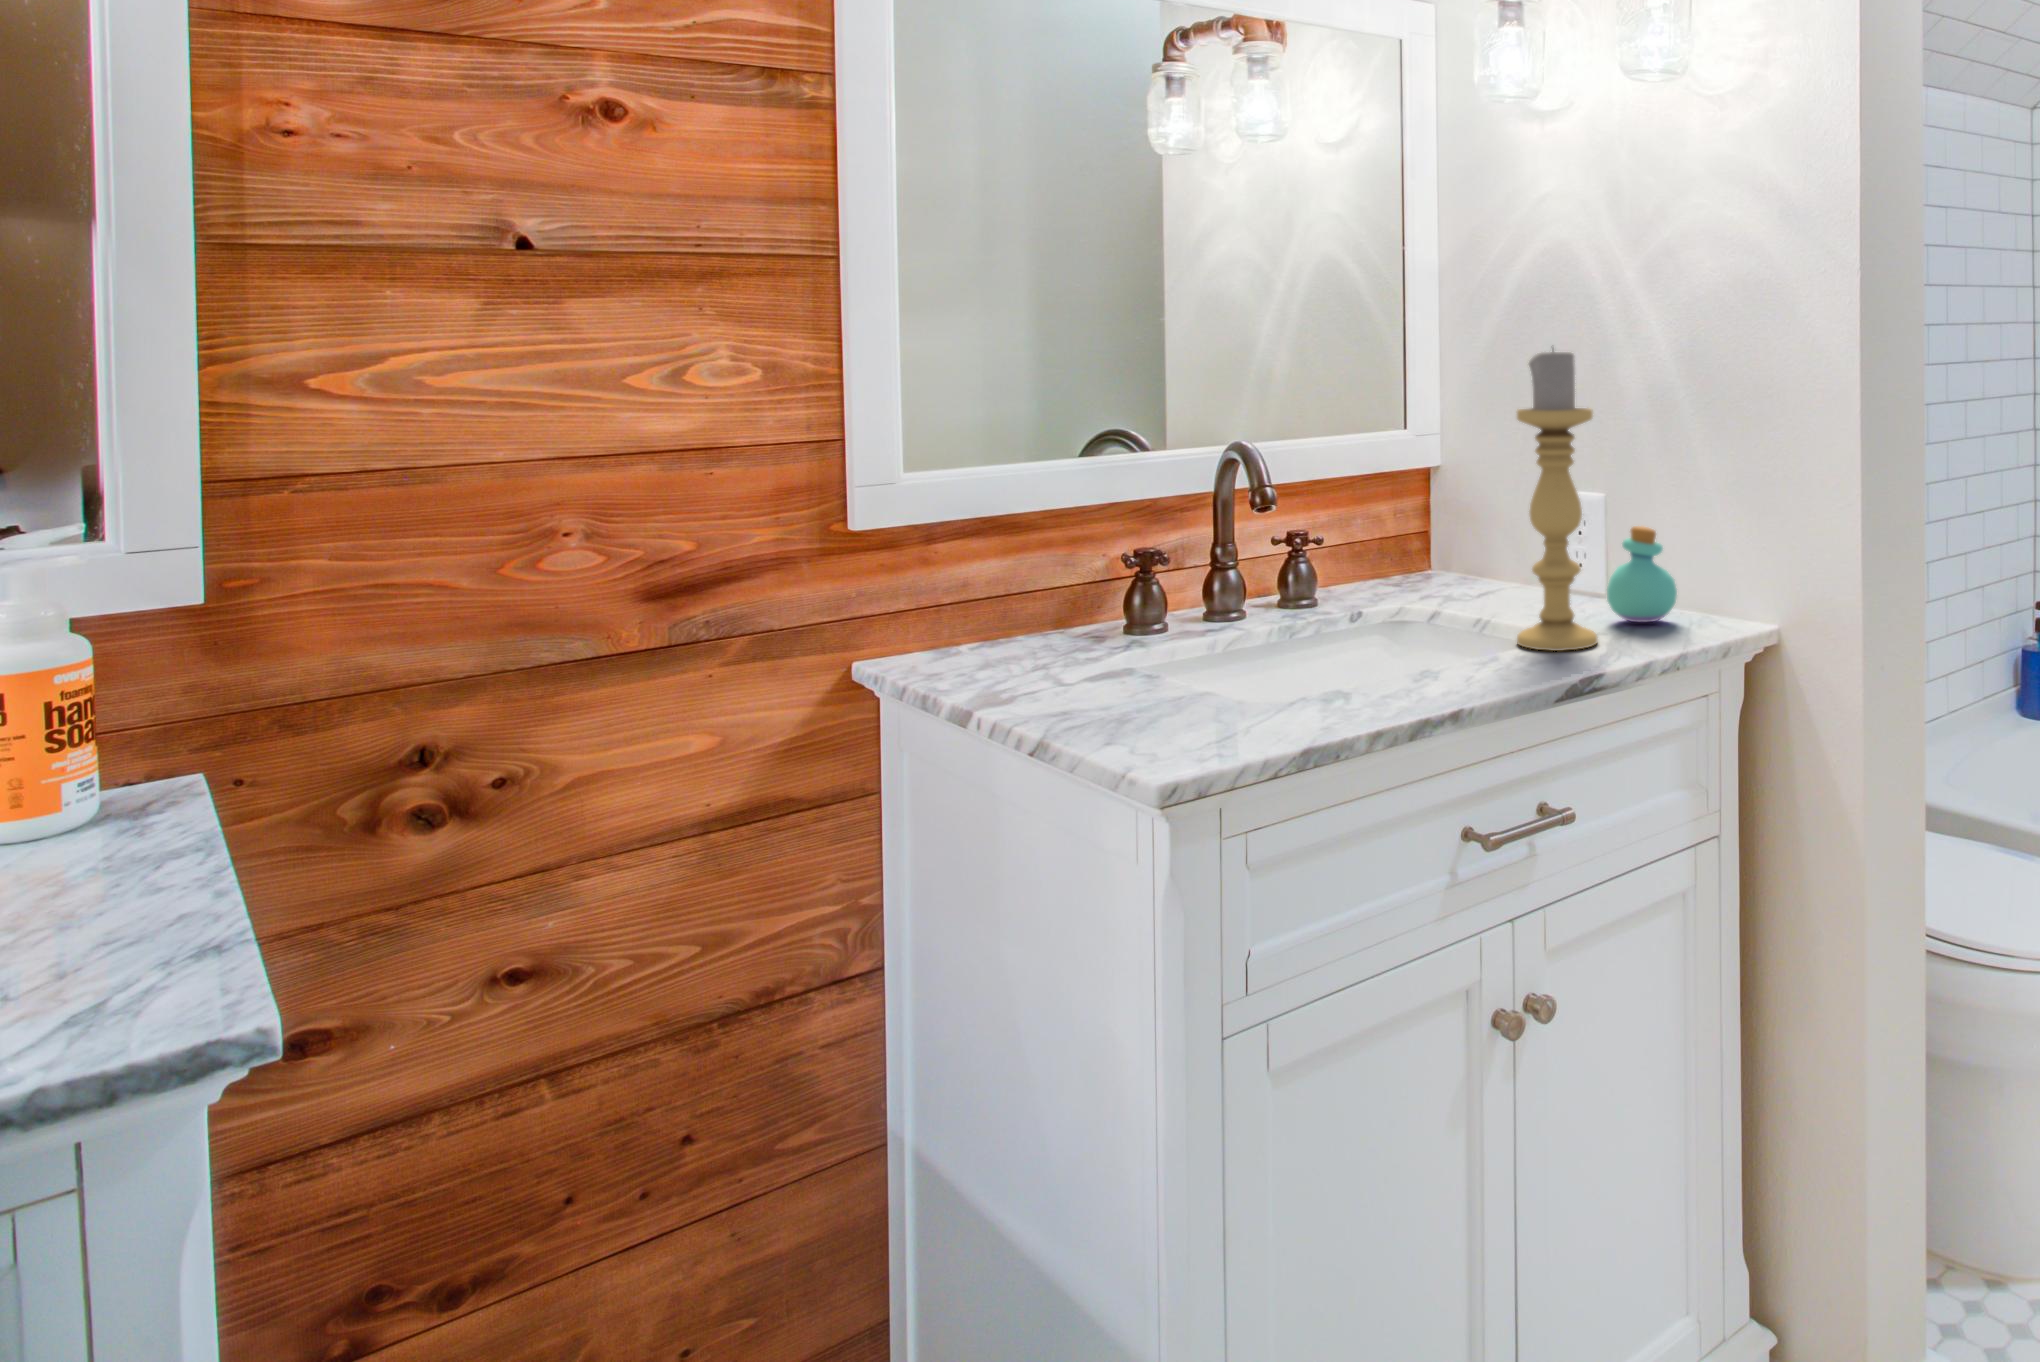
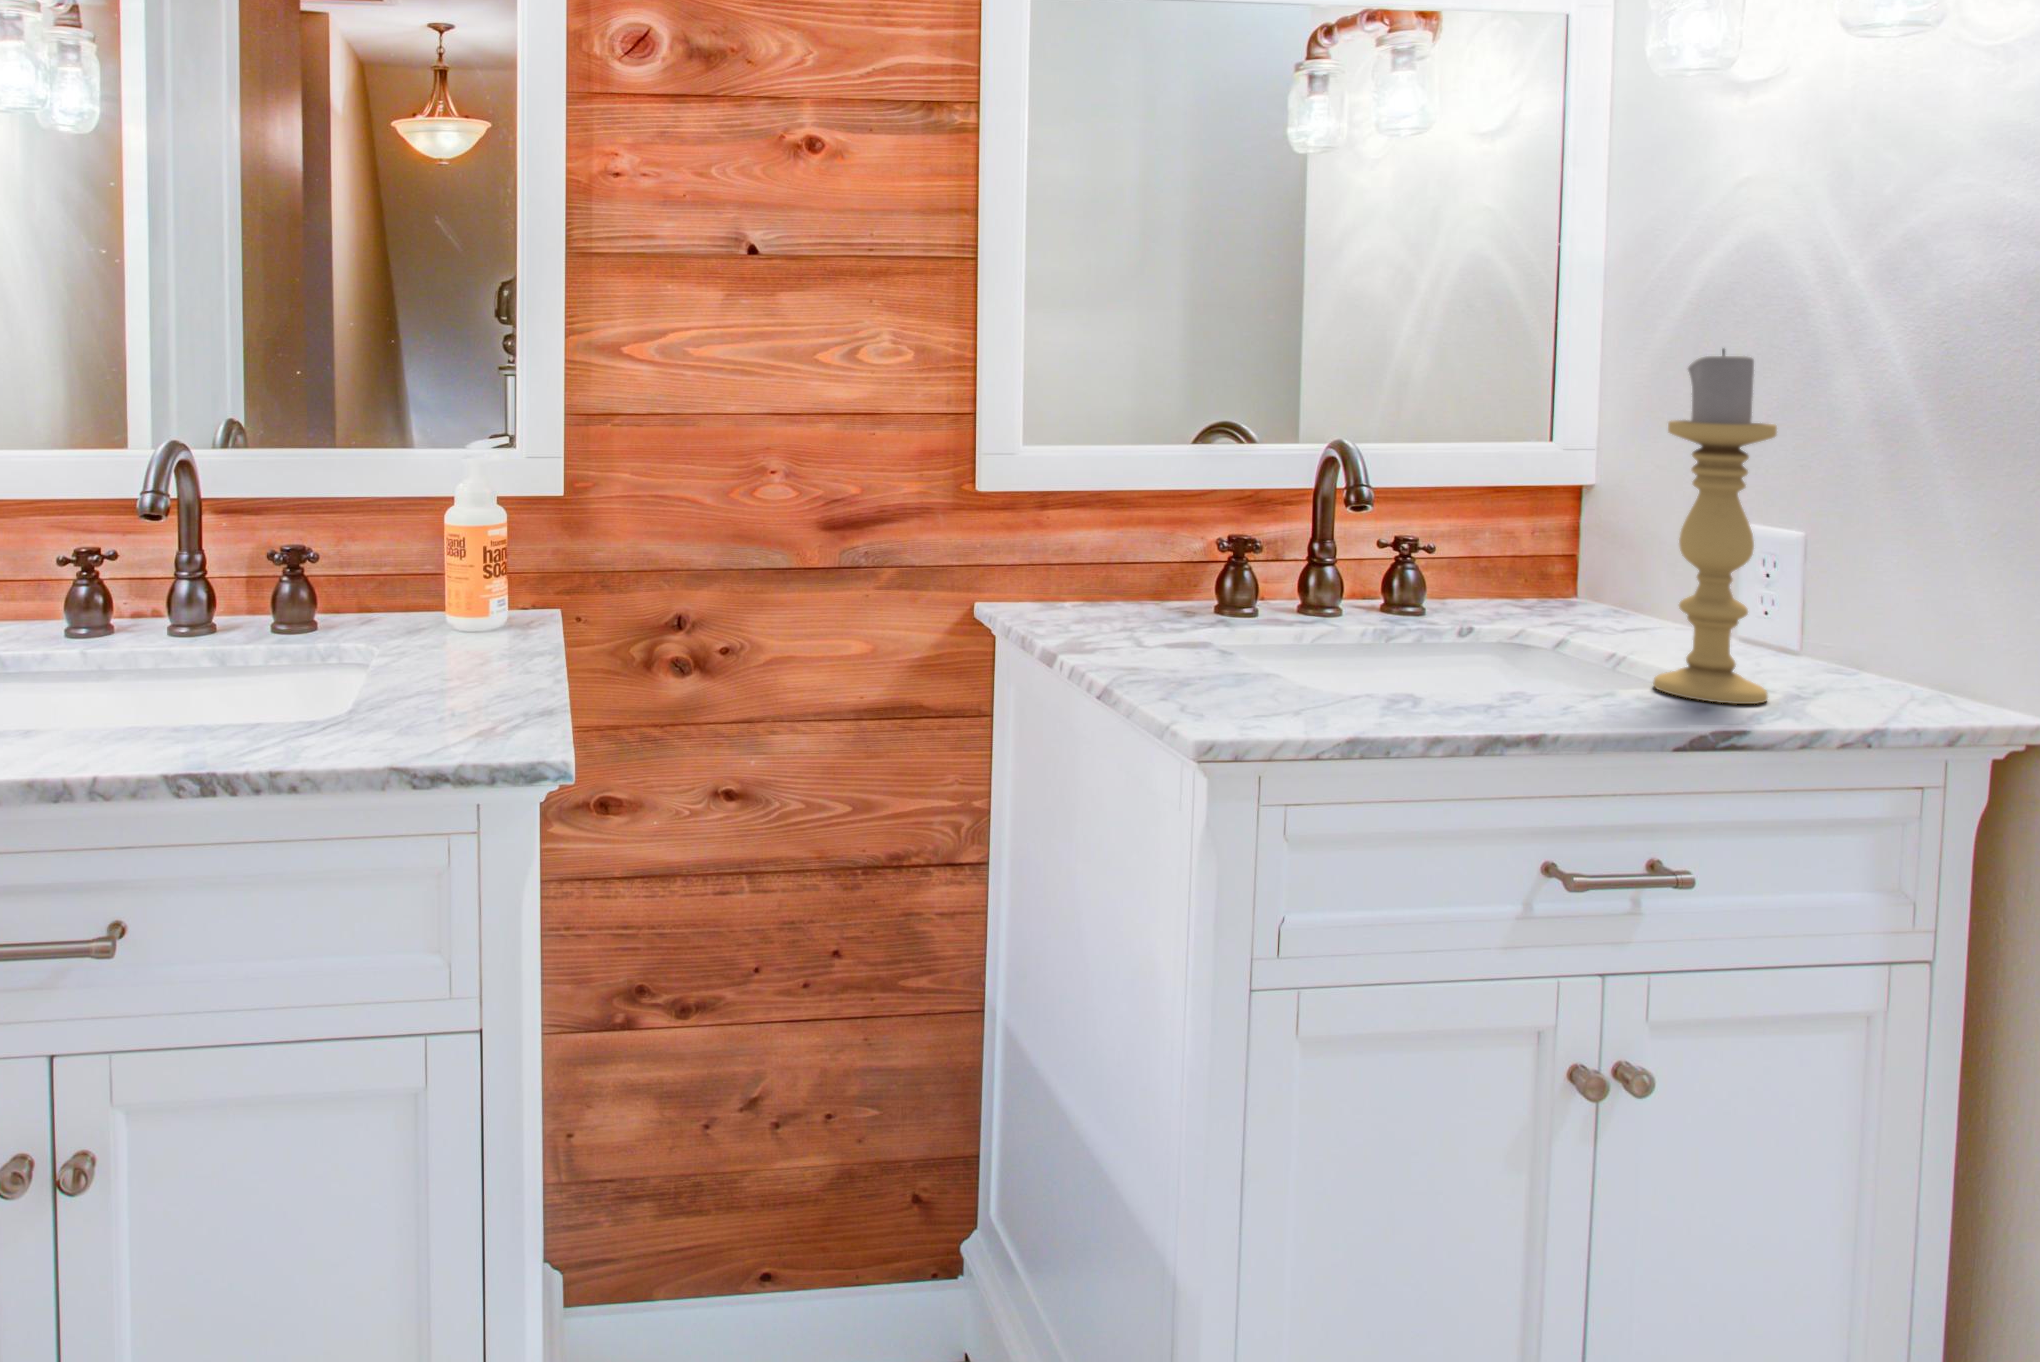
perfume bottle: present [1607,526,1677,623] -> none [1799,573,1909,692]

